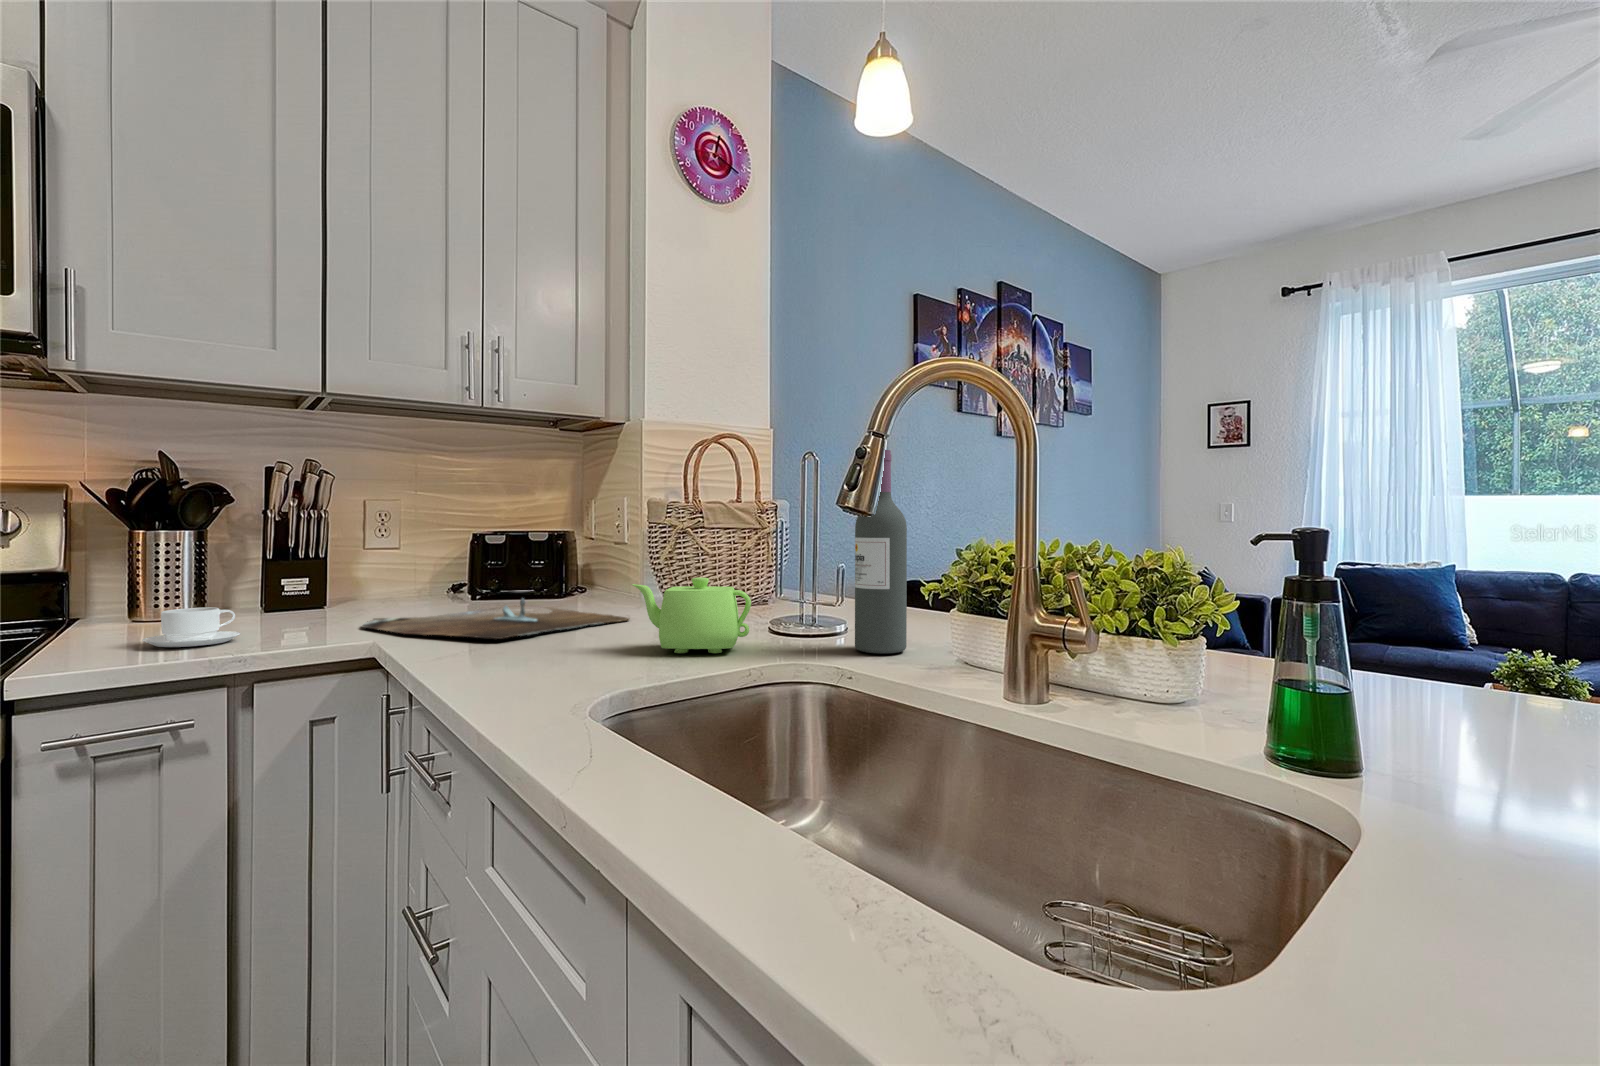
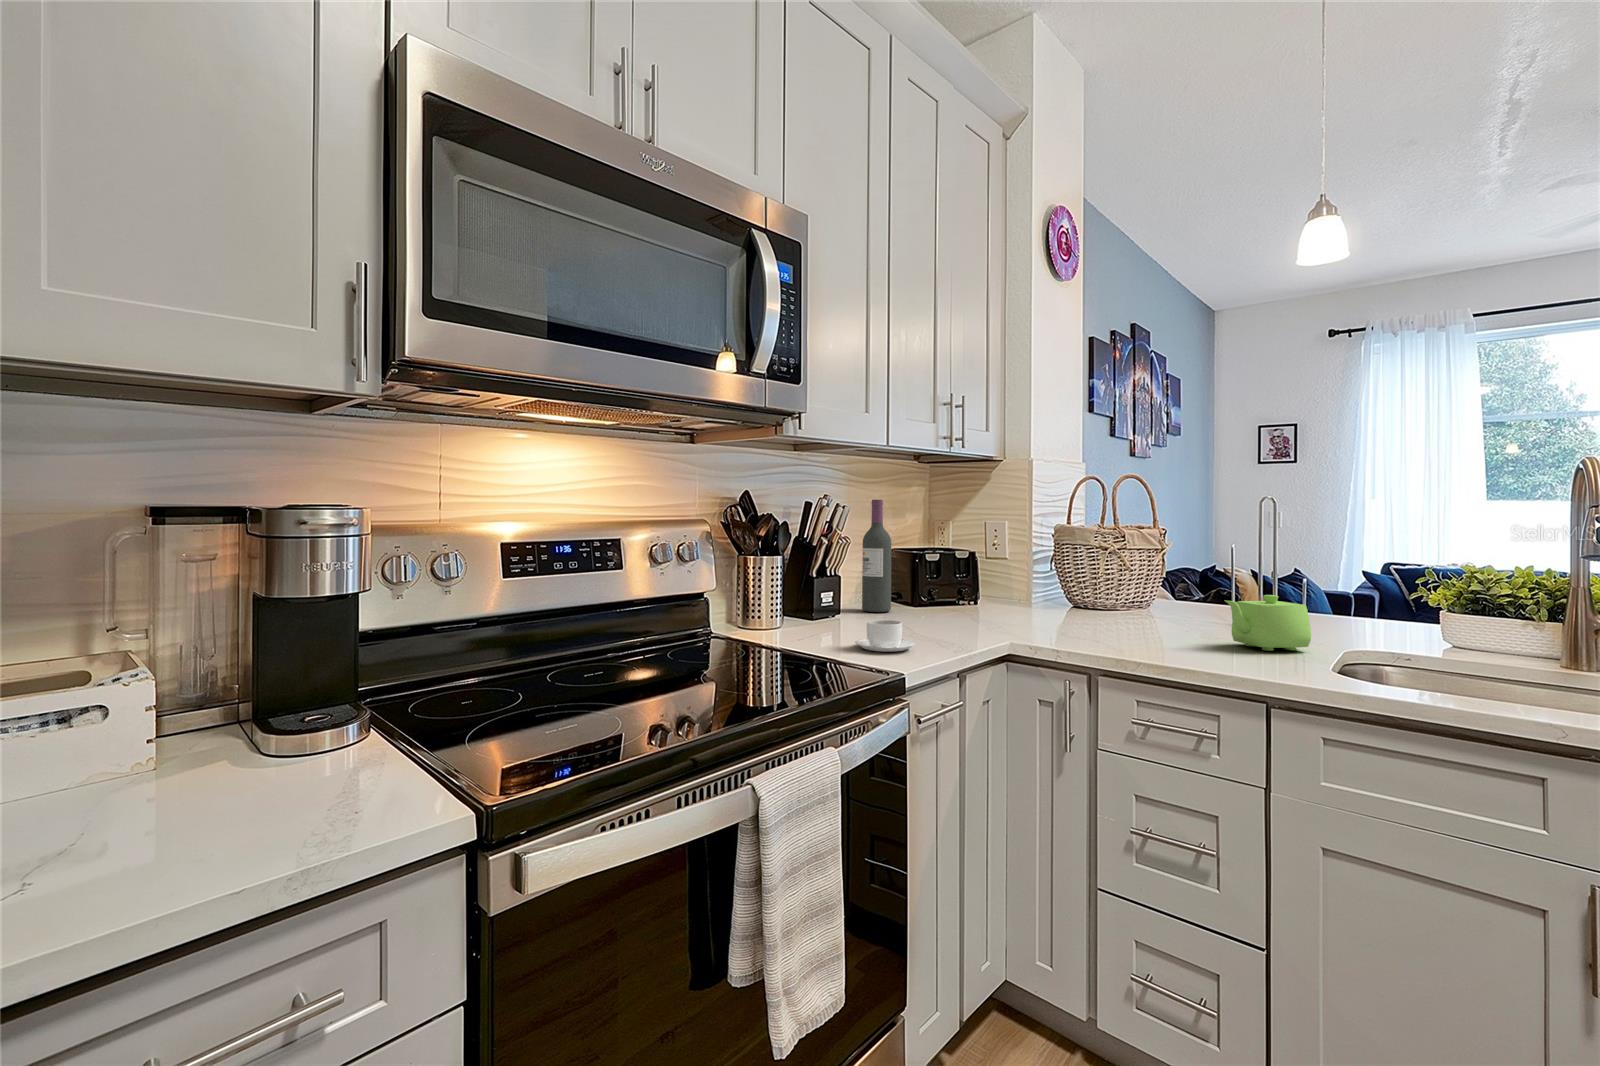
wine bottle: present [855,450,907,653] -> present [862,499,891,612]
cutting board: present [362,599,629,639] -> none [930,608,1114,642]

